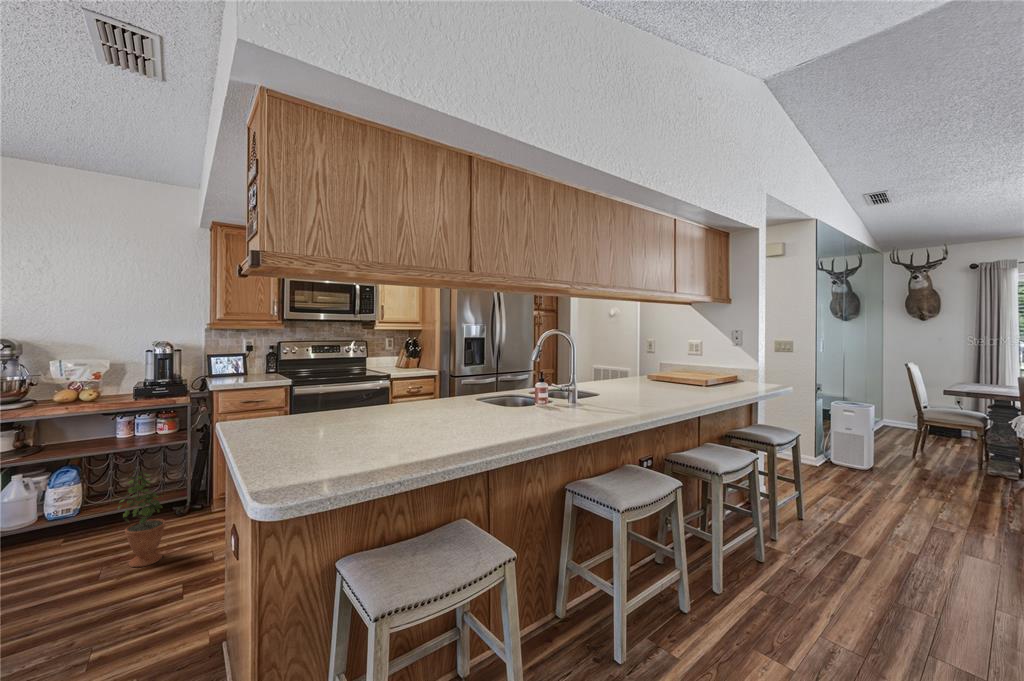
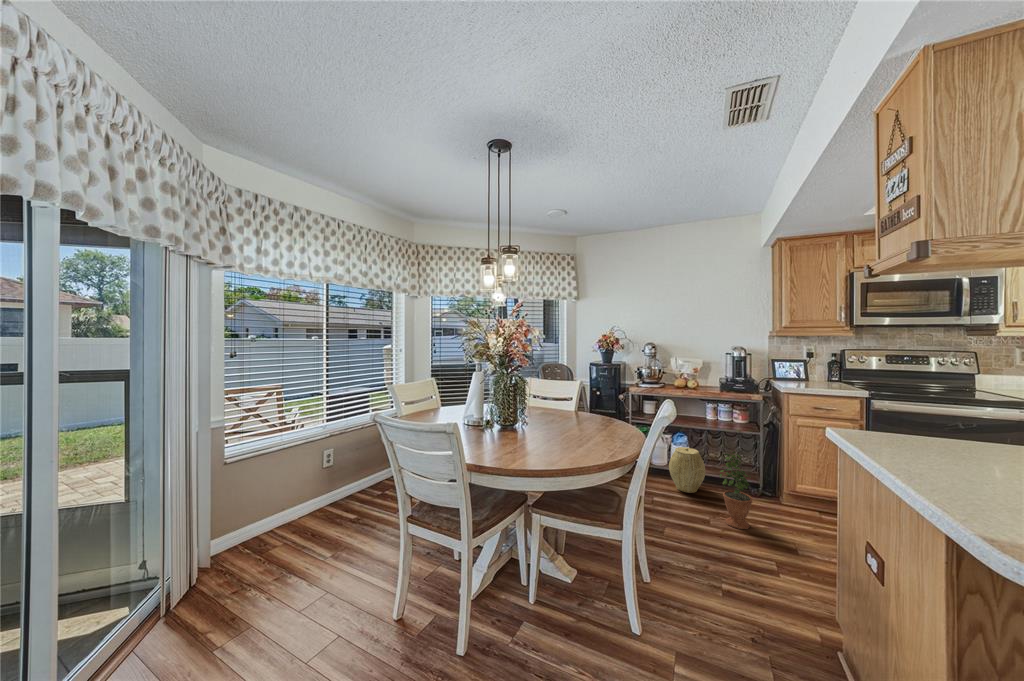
woven basket: none [43,484,109,550] -> present [669,447,706,493]

